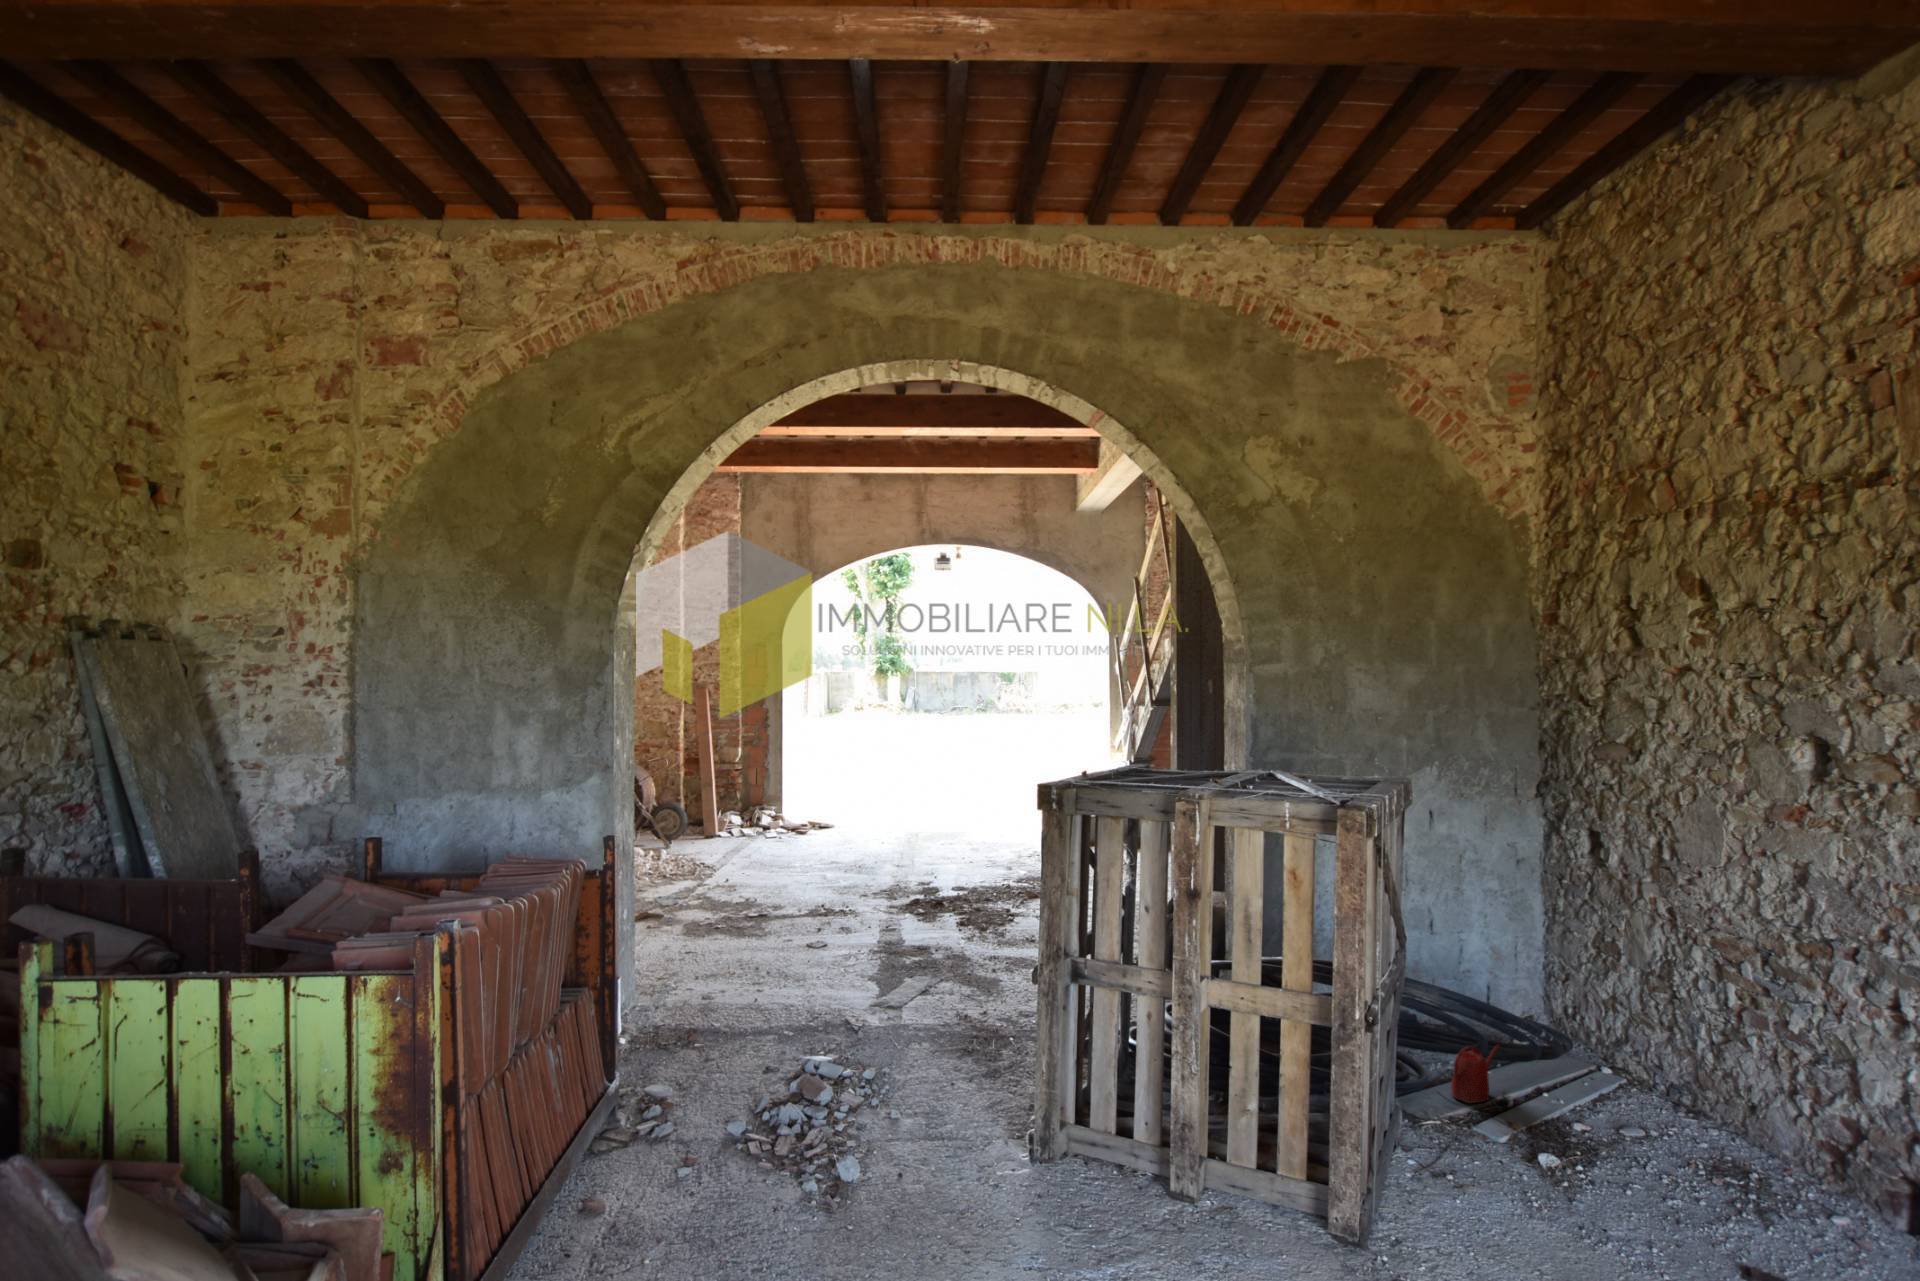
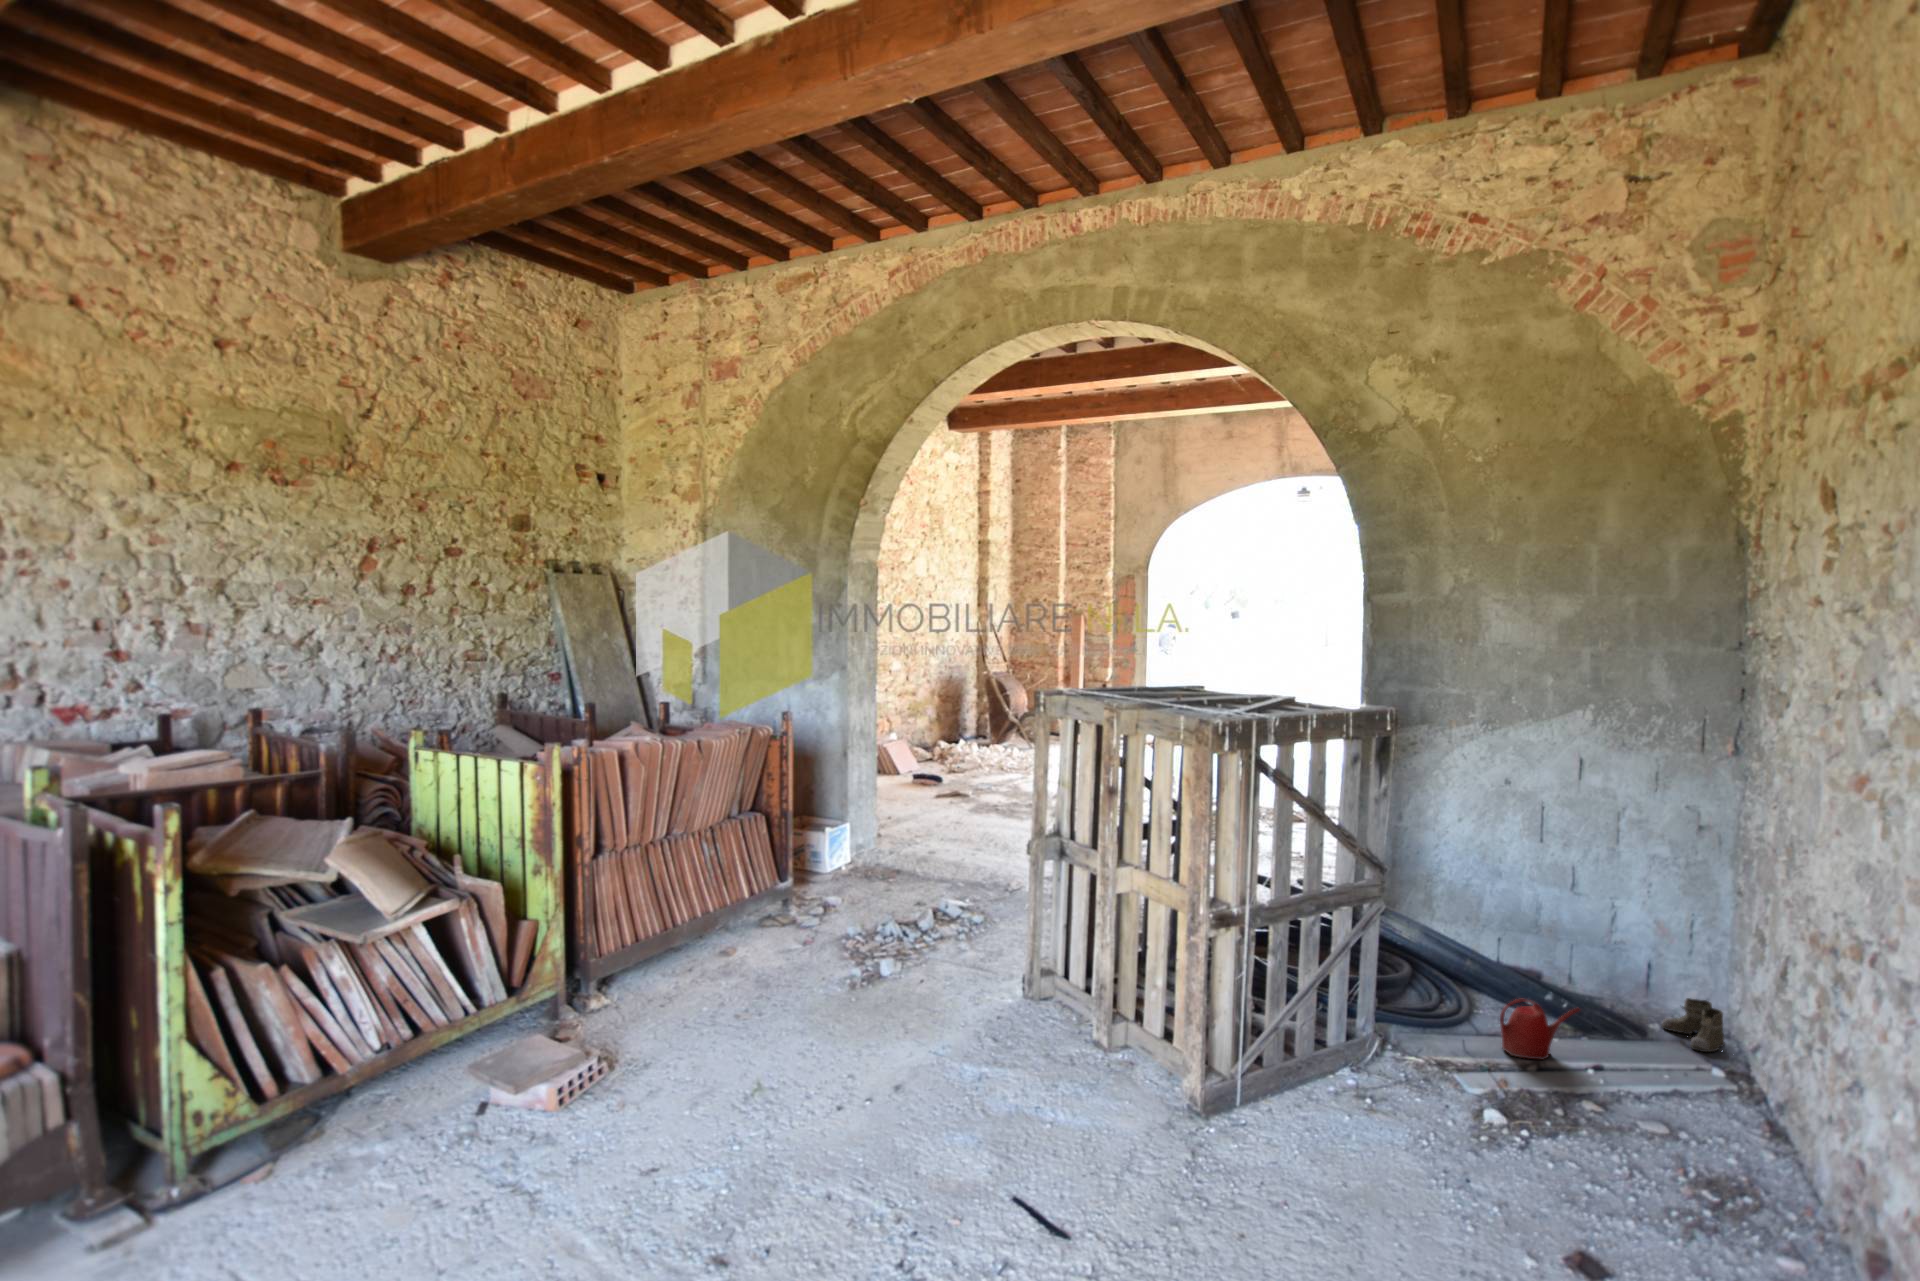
boots: none [1515,1014,1580,1061] -> present [1662,998,1725,1052]

